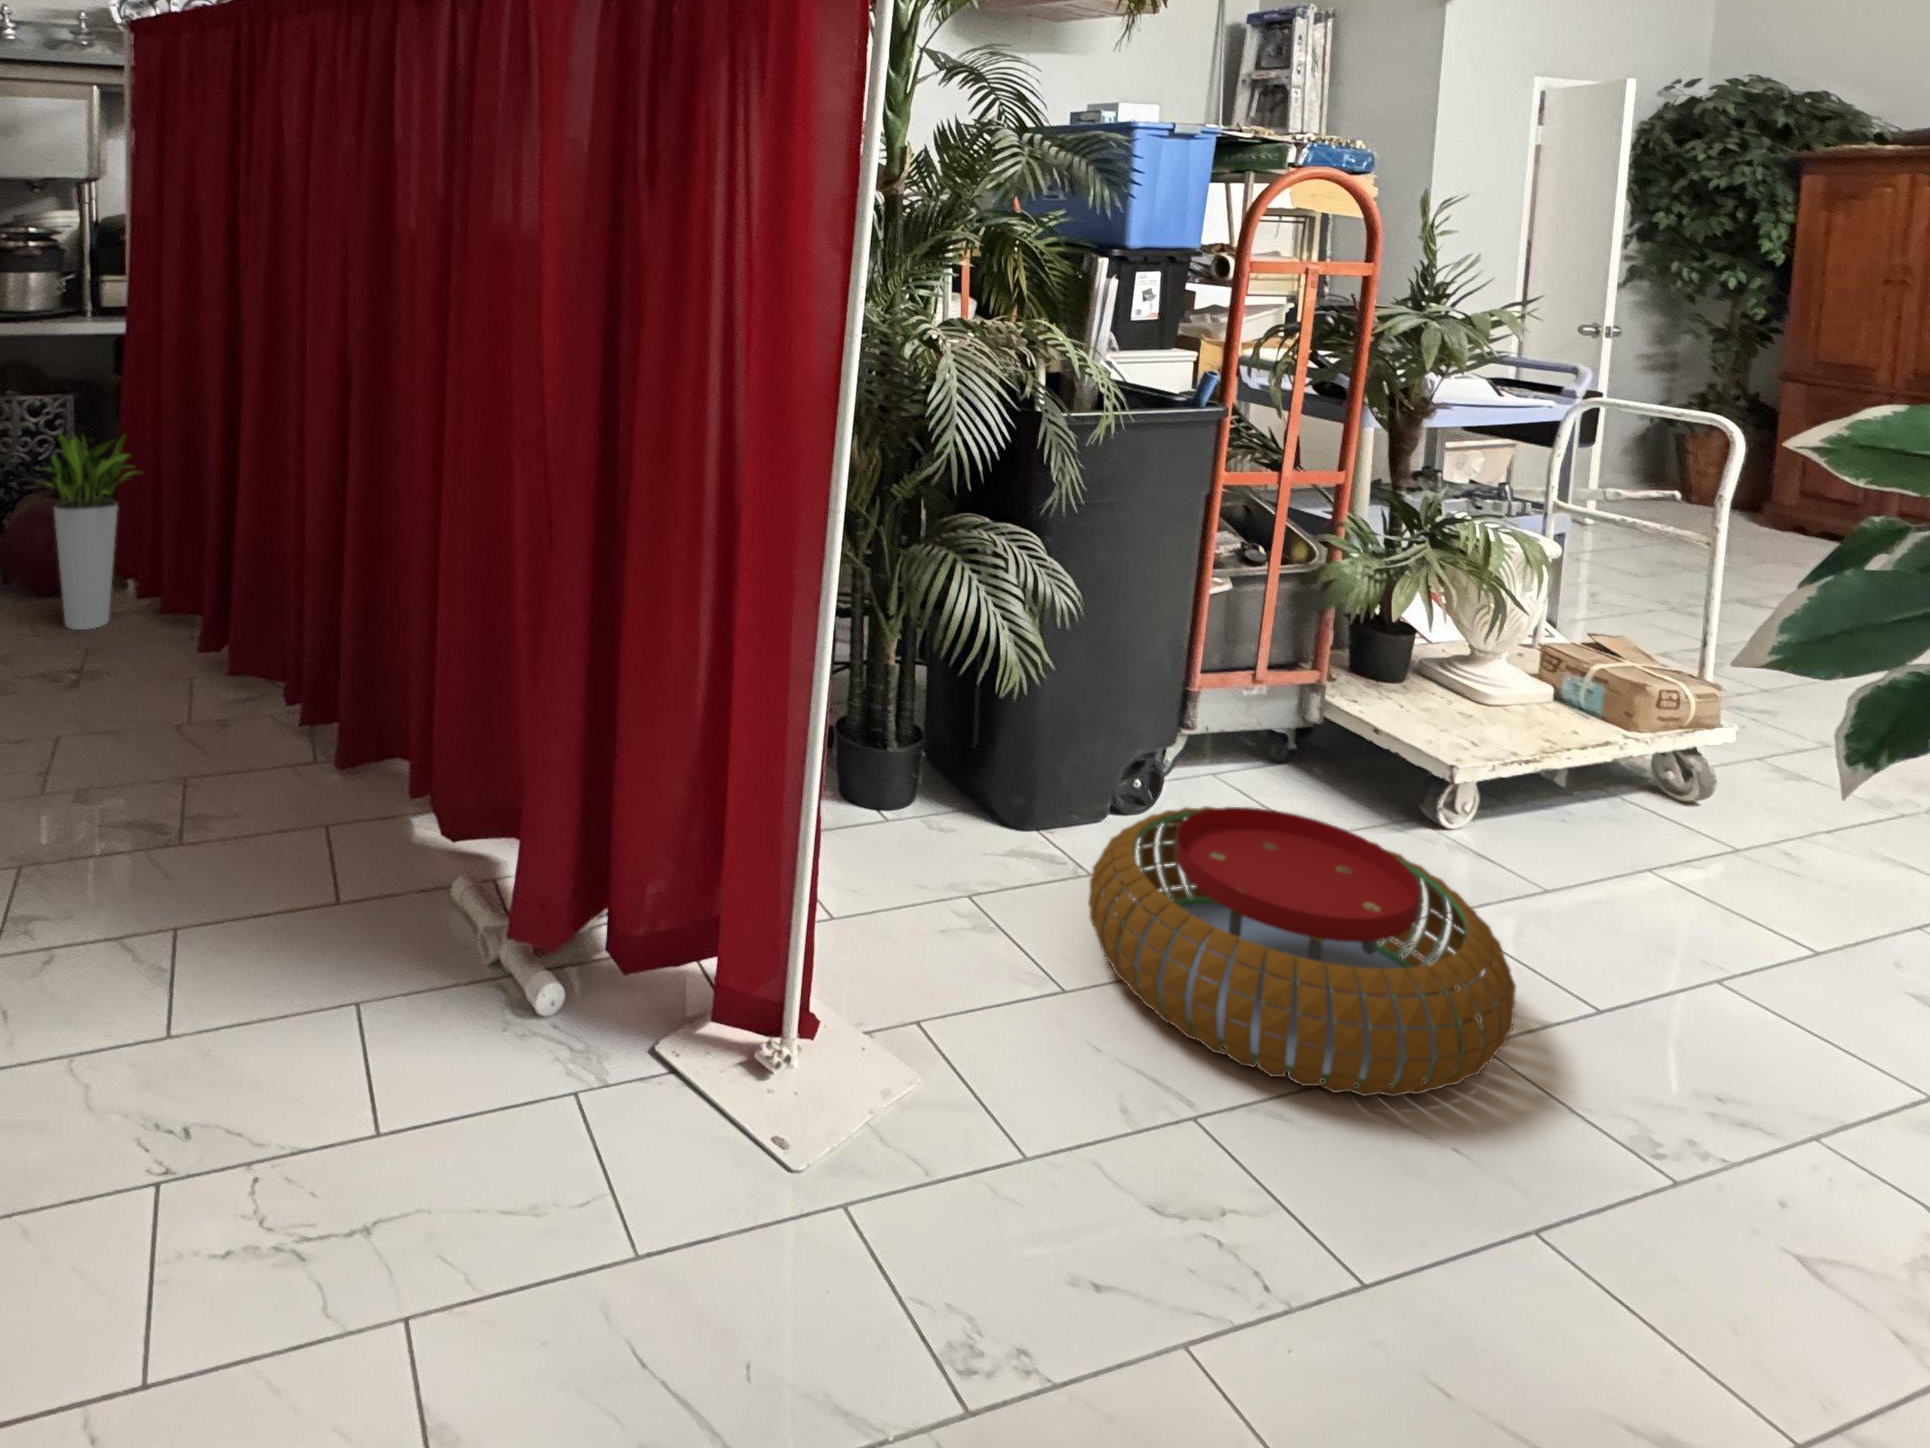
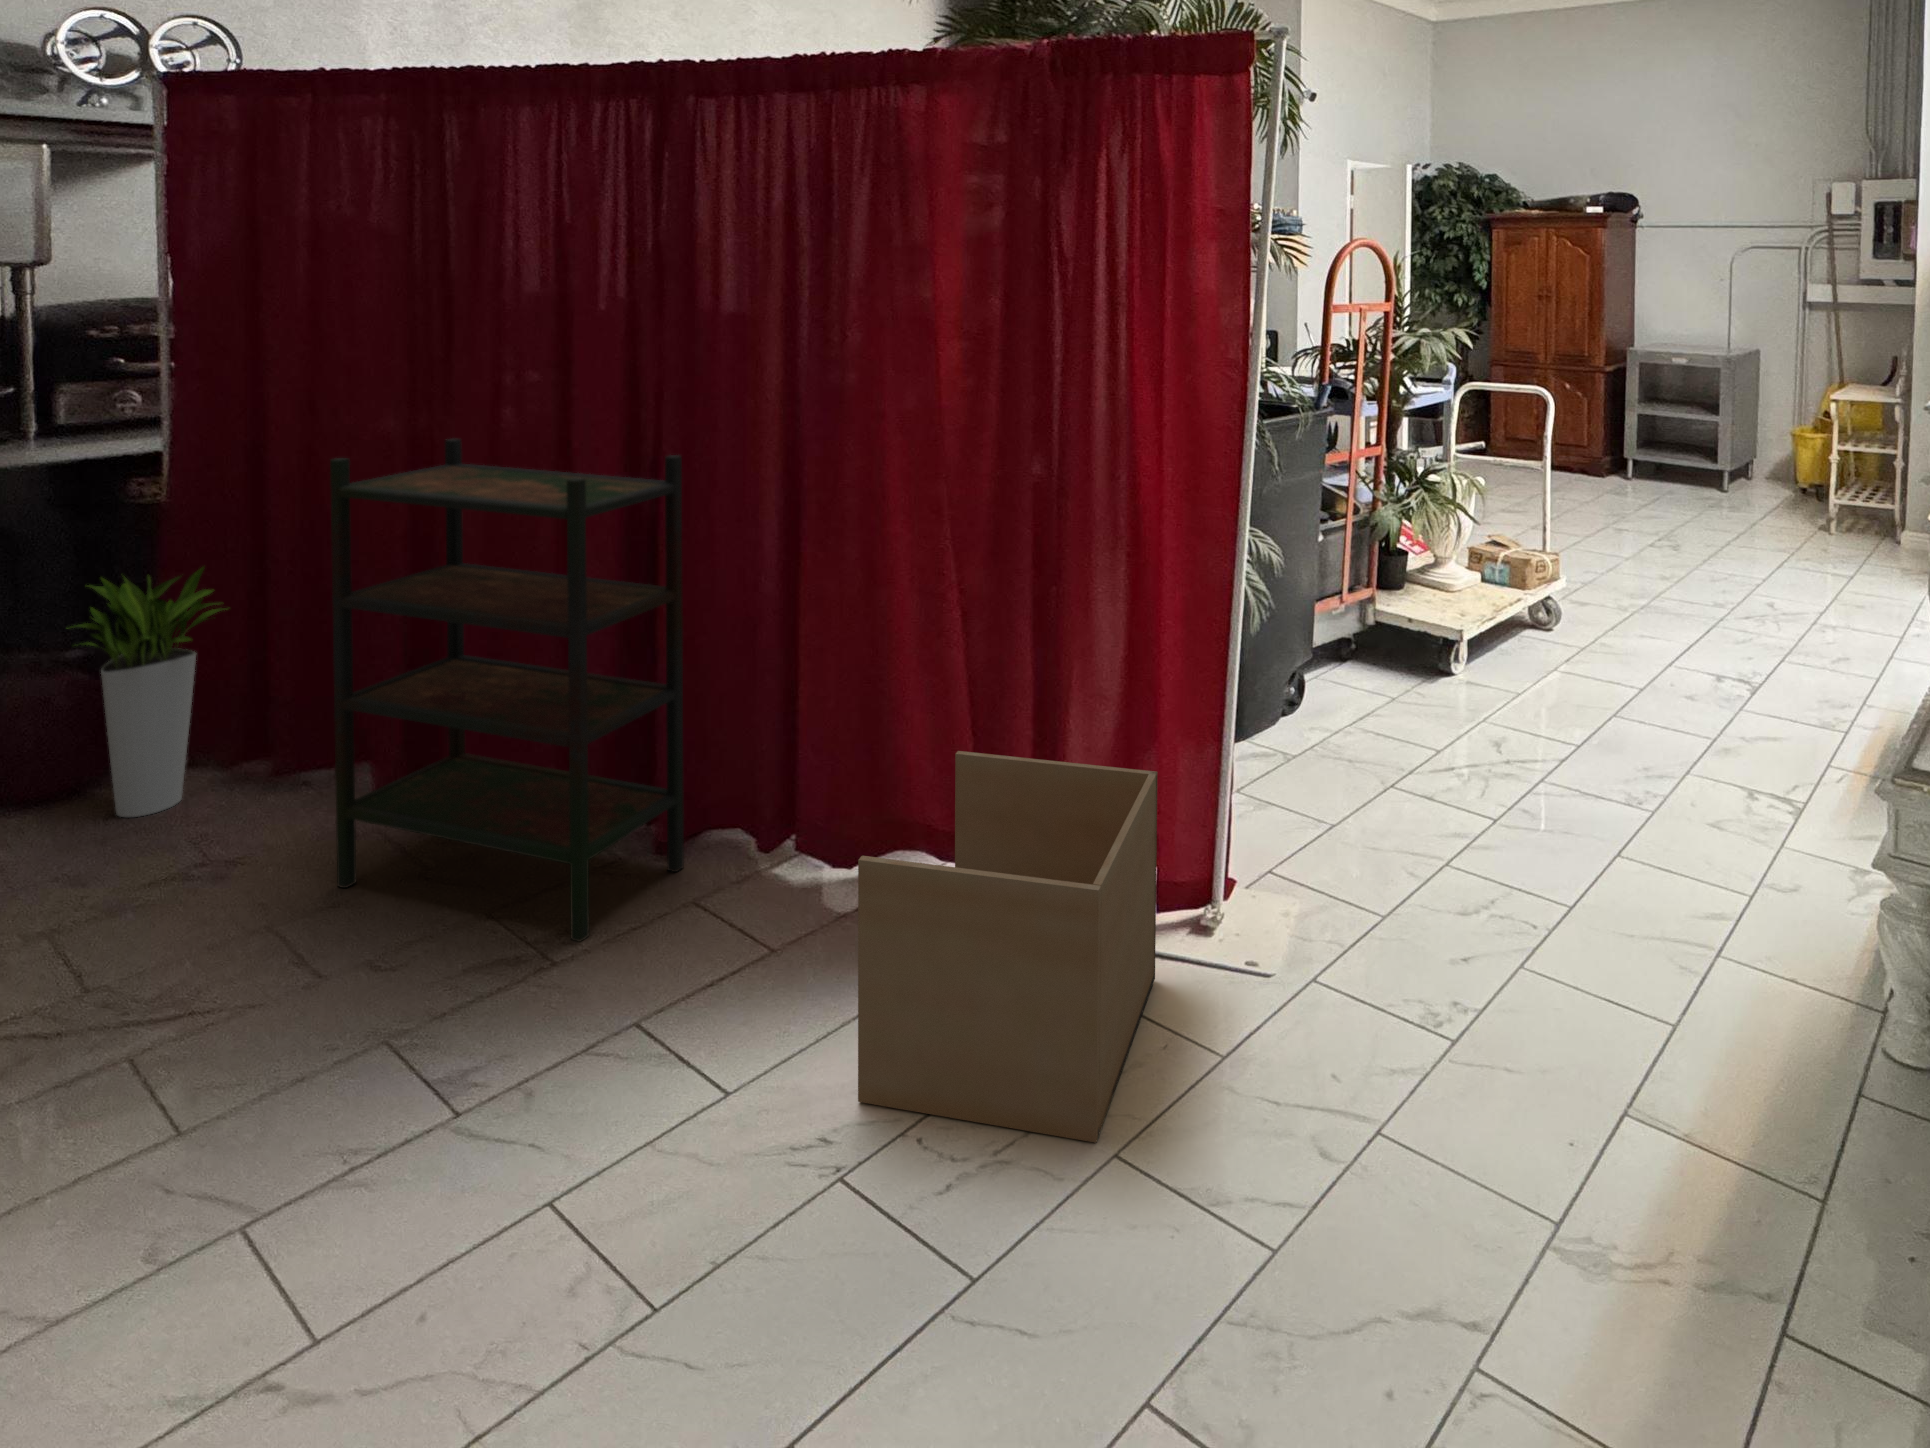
bookshelf: none [140,342,386,820] -> present [330,439,684,942]
cardboard box: none [337,726,721,1198] -> present [858,751,1157,1143]
pouf: present [1088,806,1516,1097] -> none [1321,684,1586,858]

